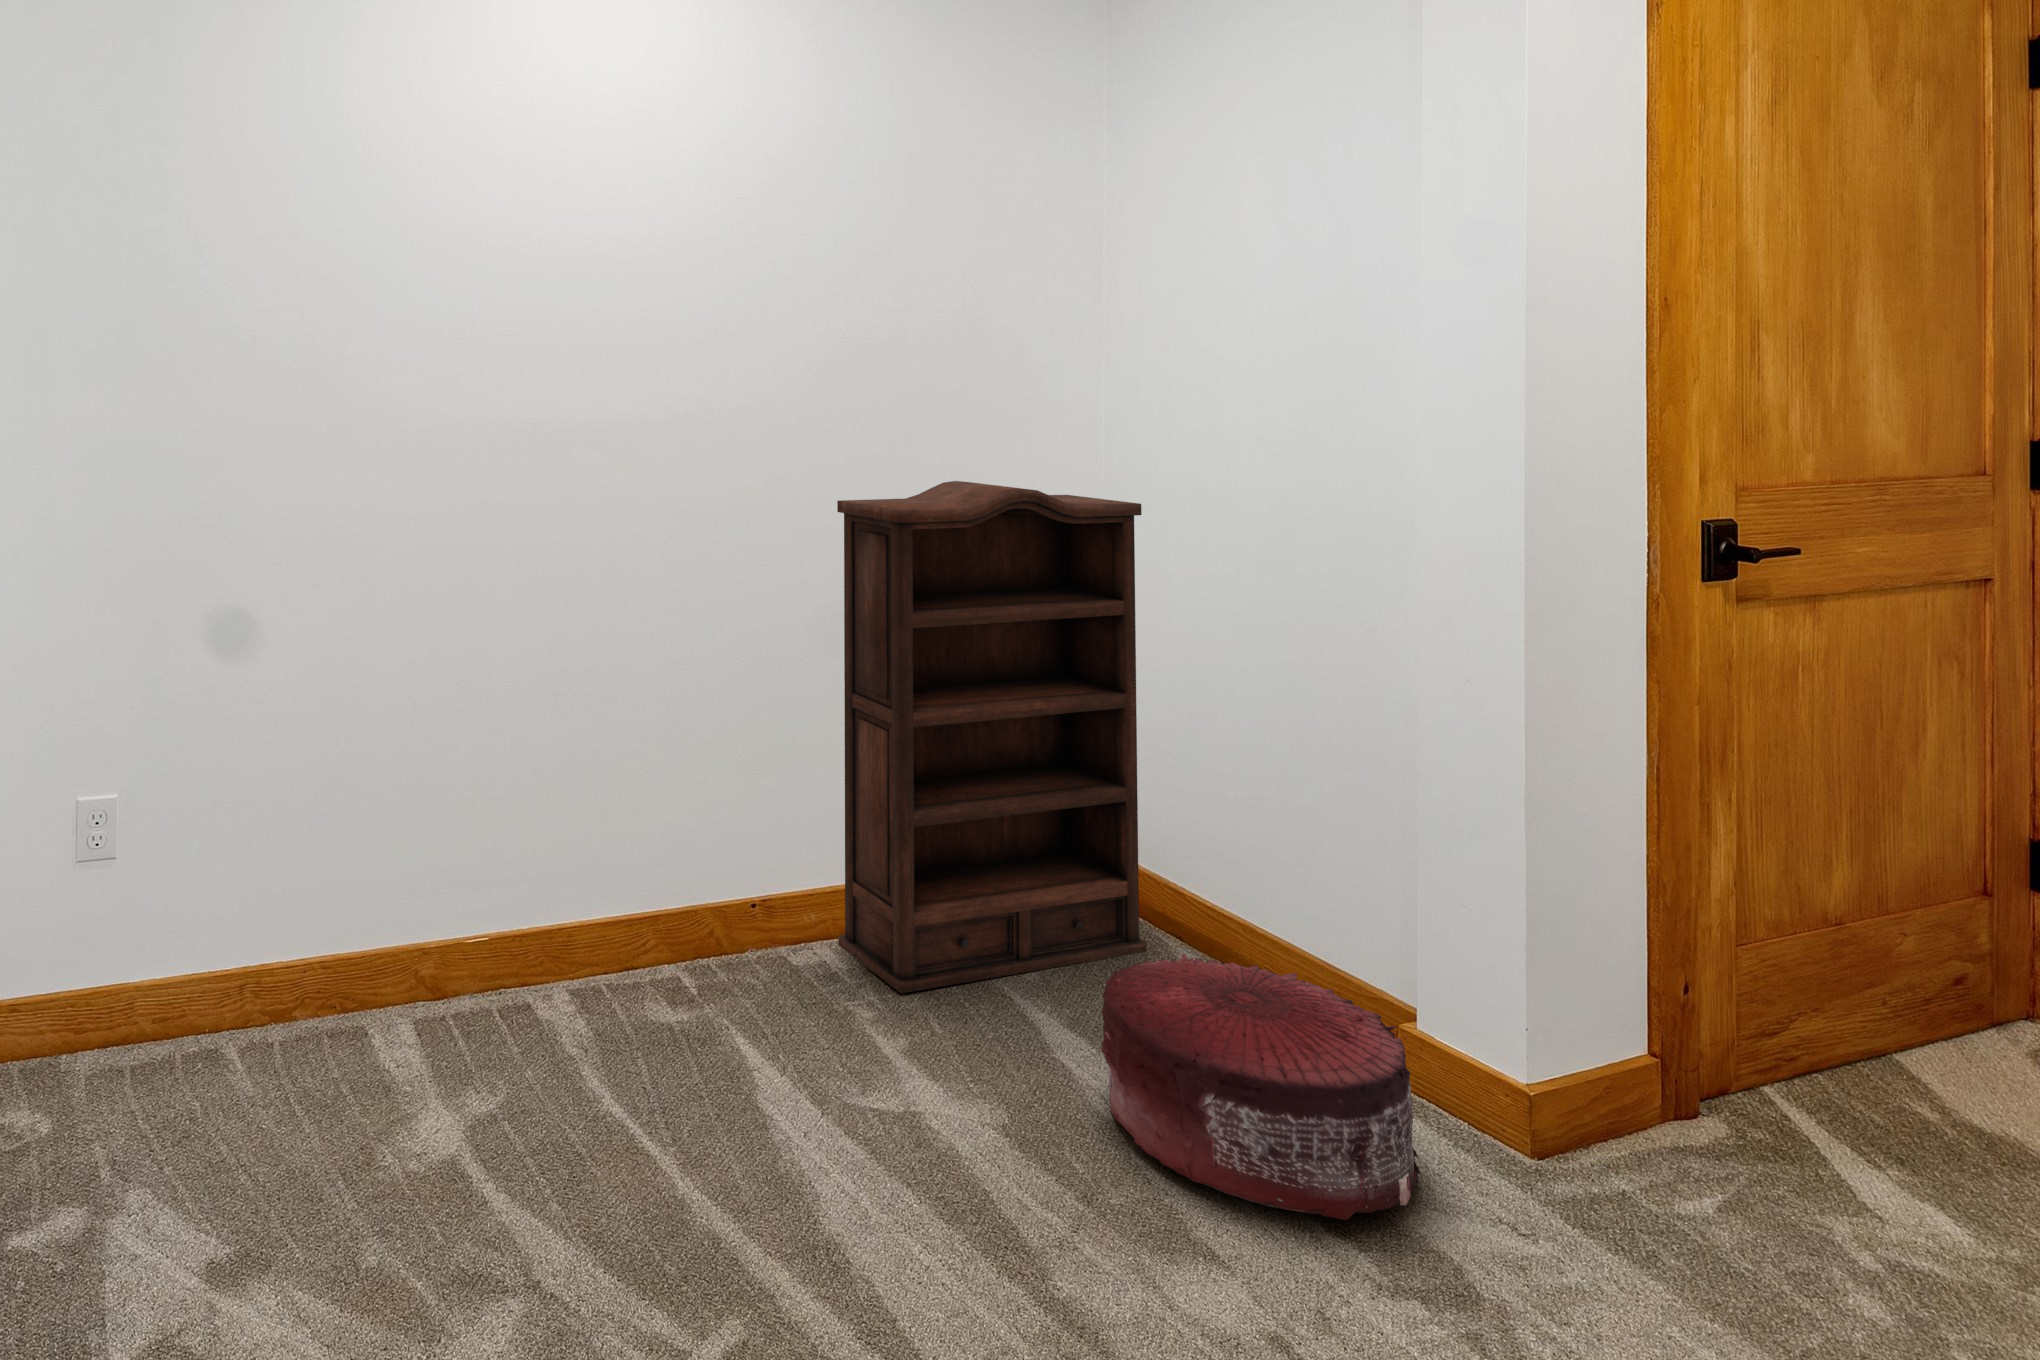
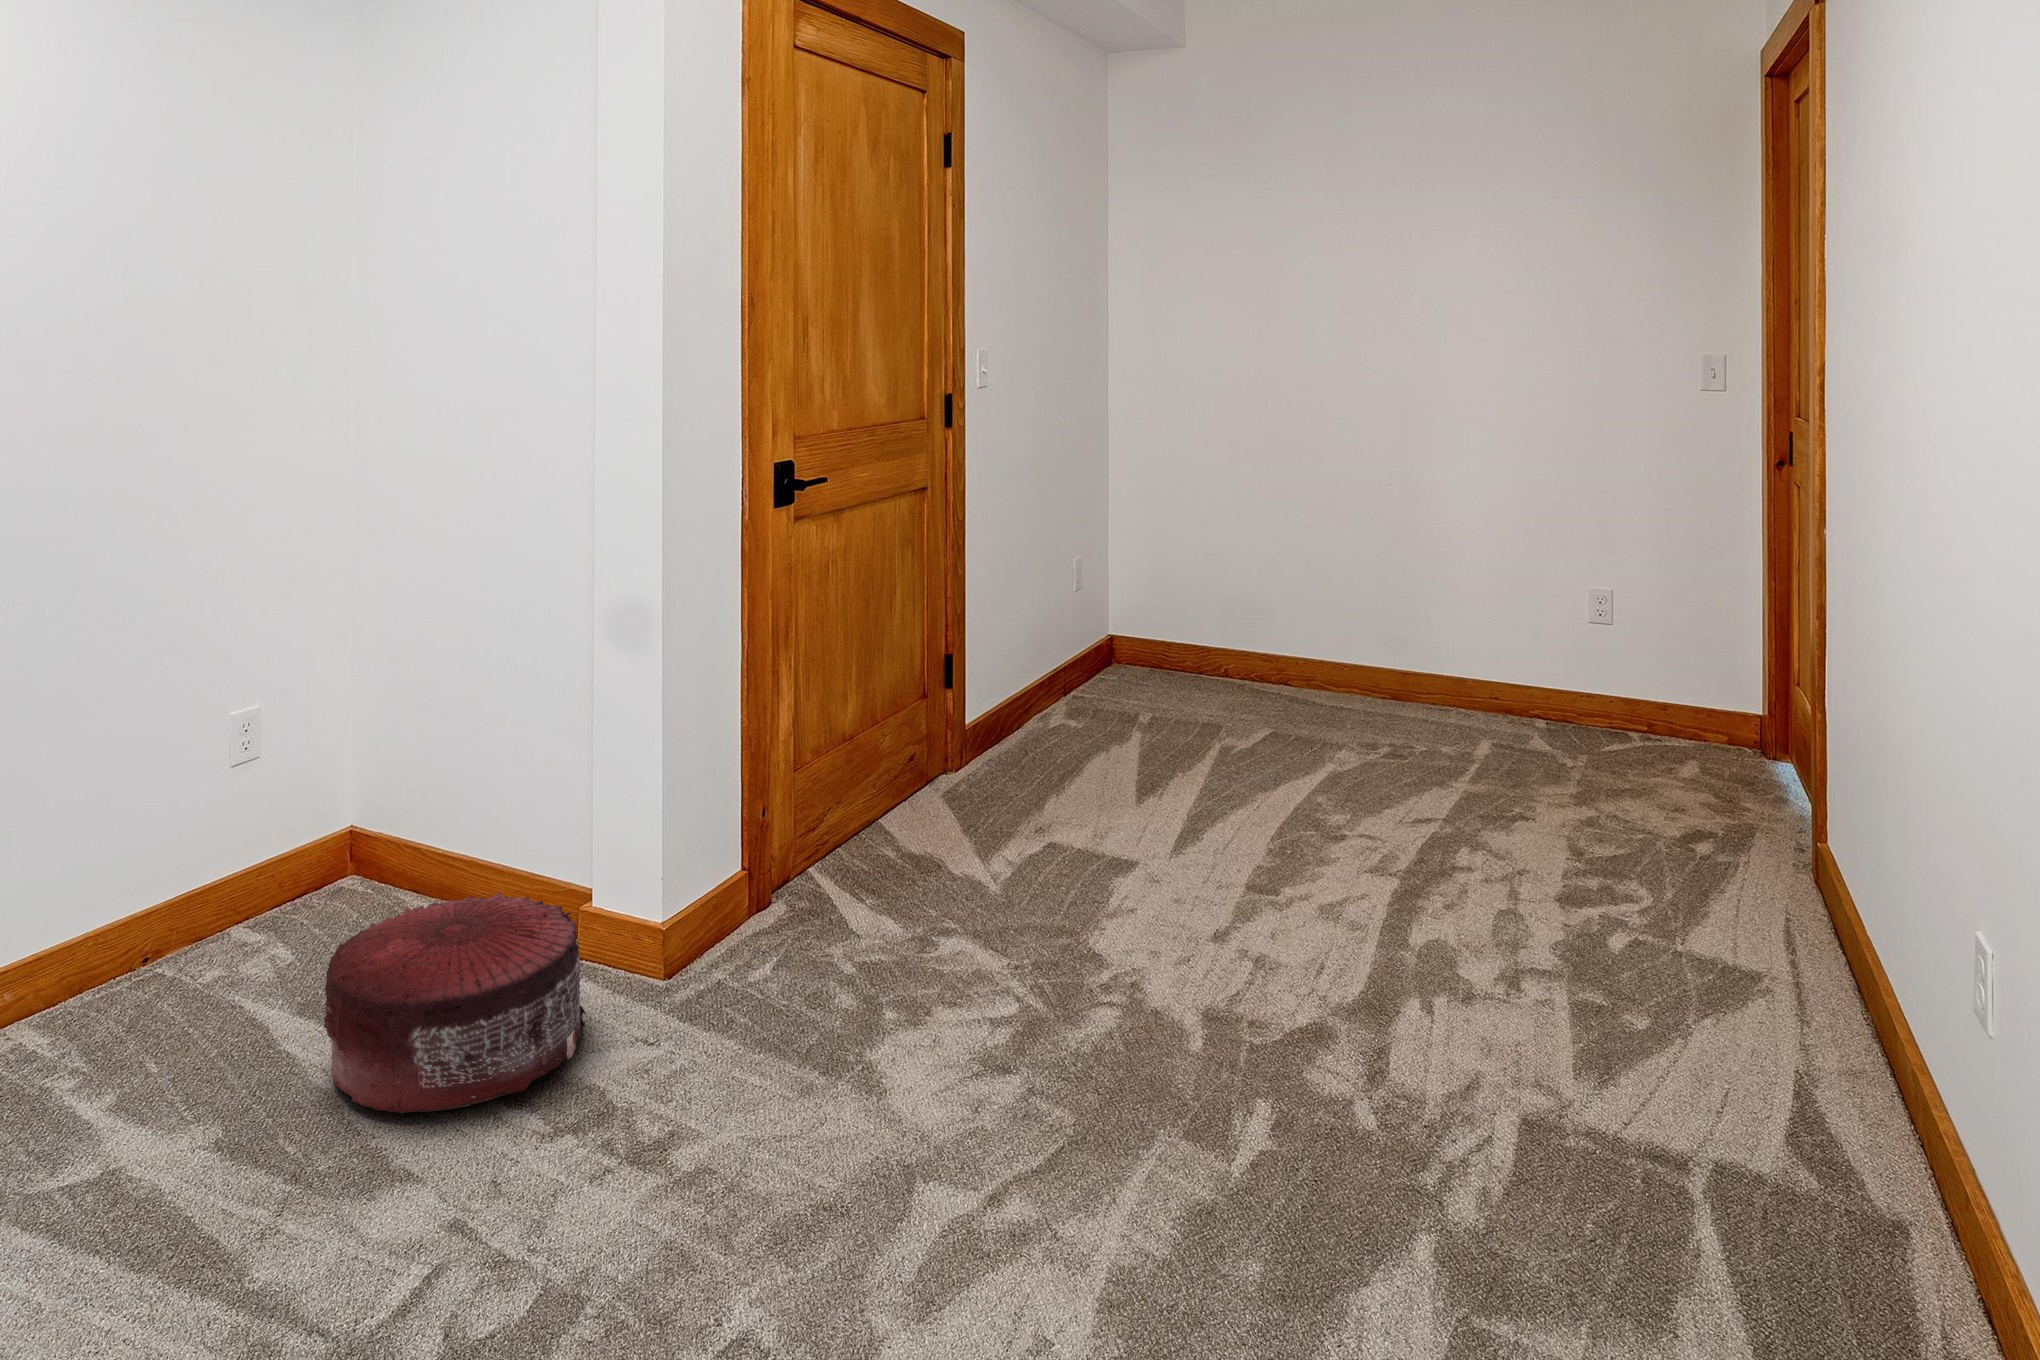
bookshelf: present [837,481,1147,993] -> none [33,470,383,1048]

